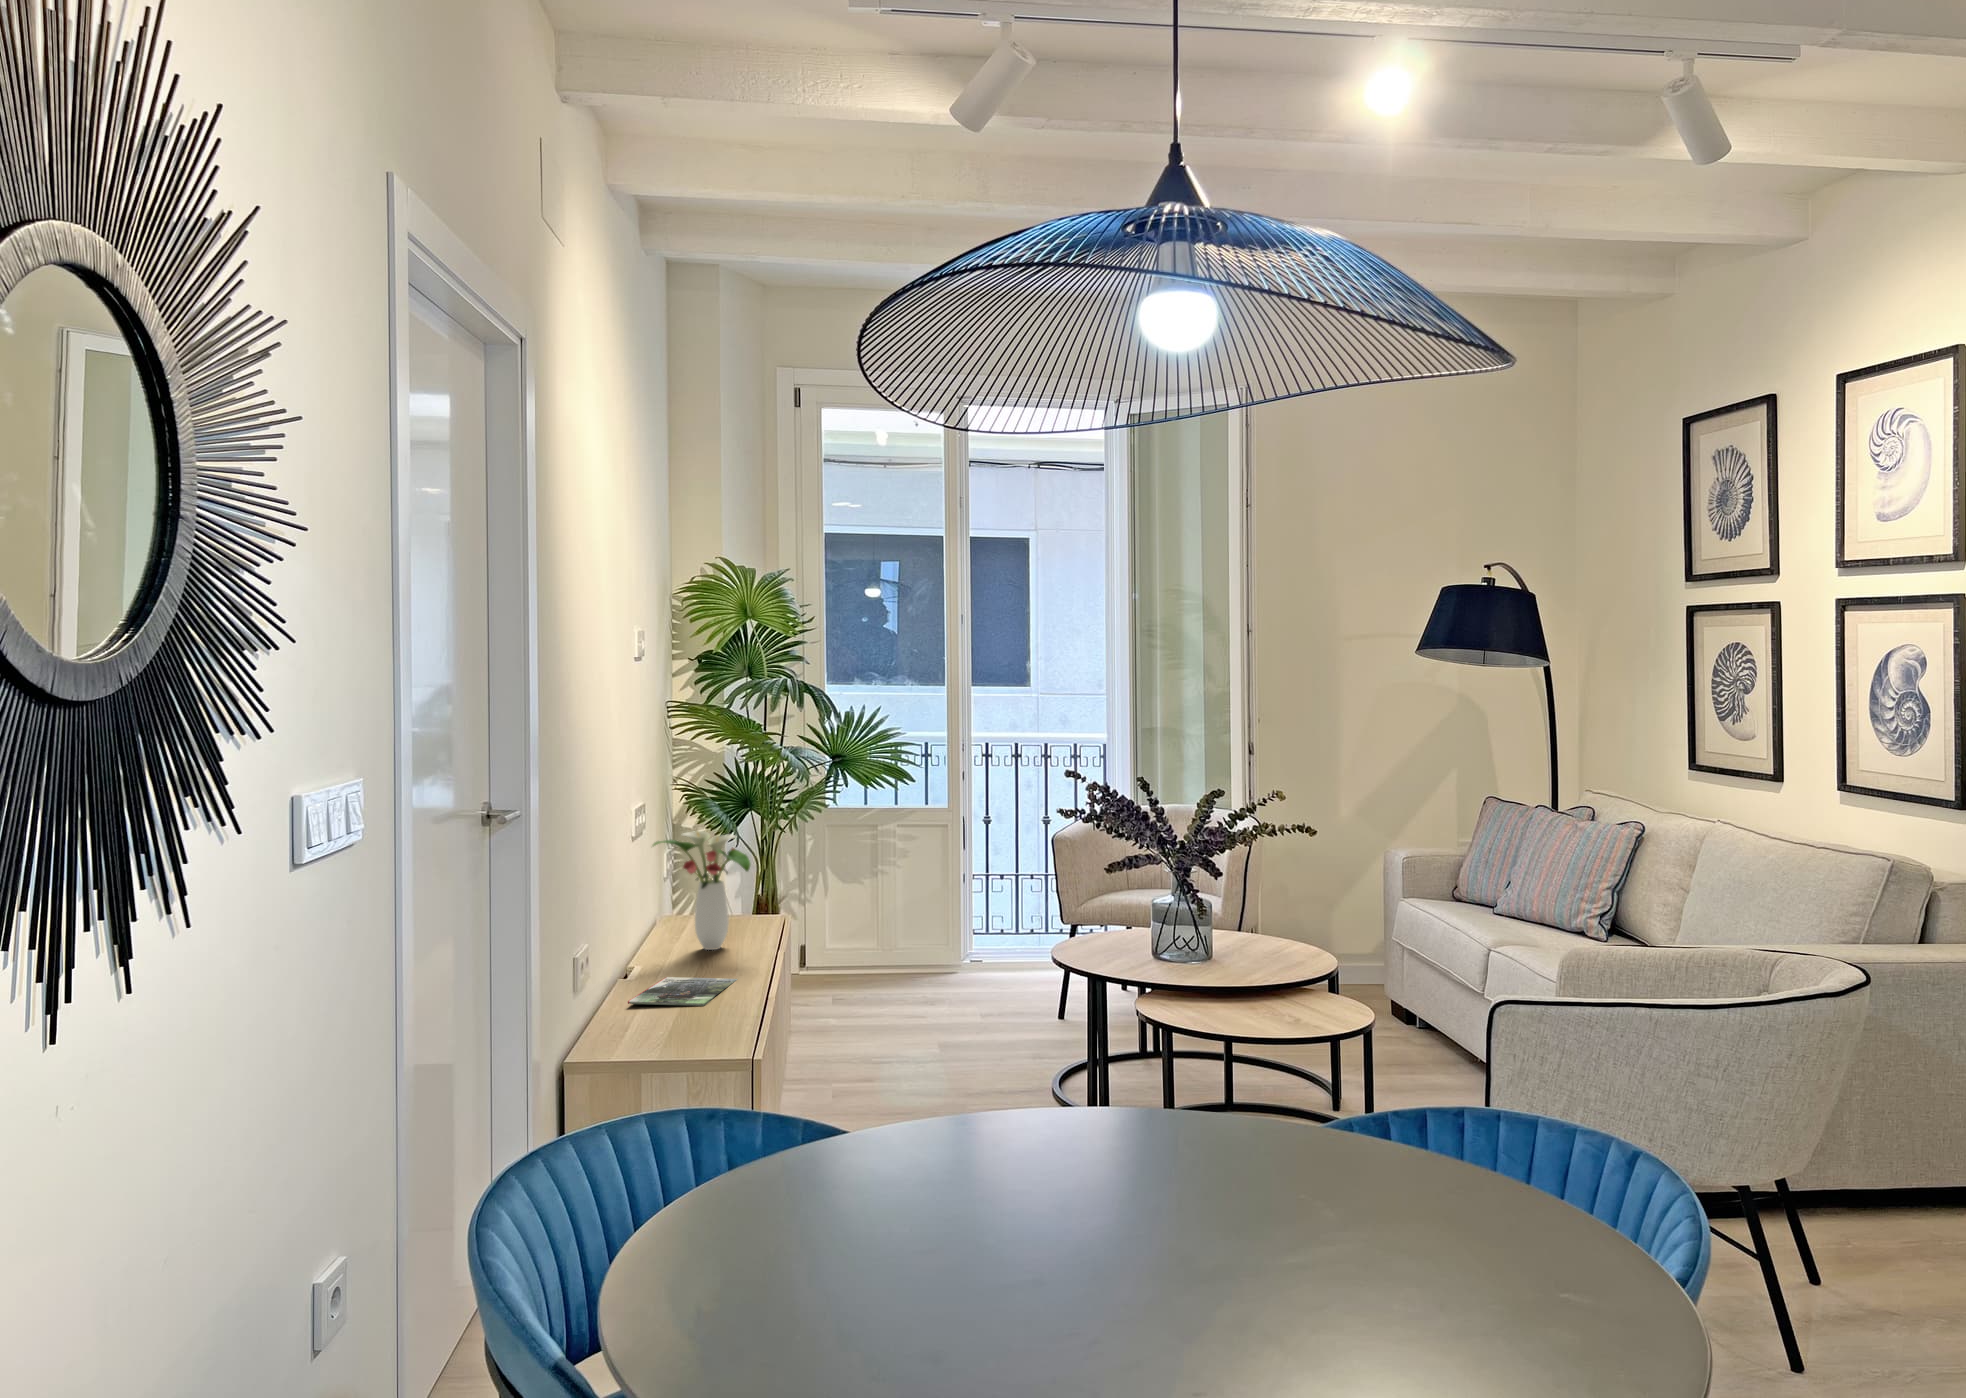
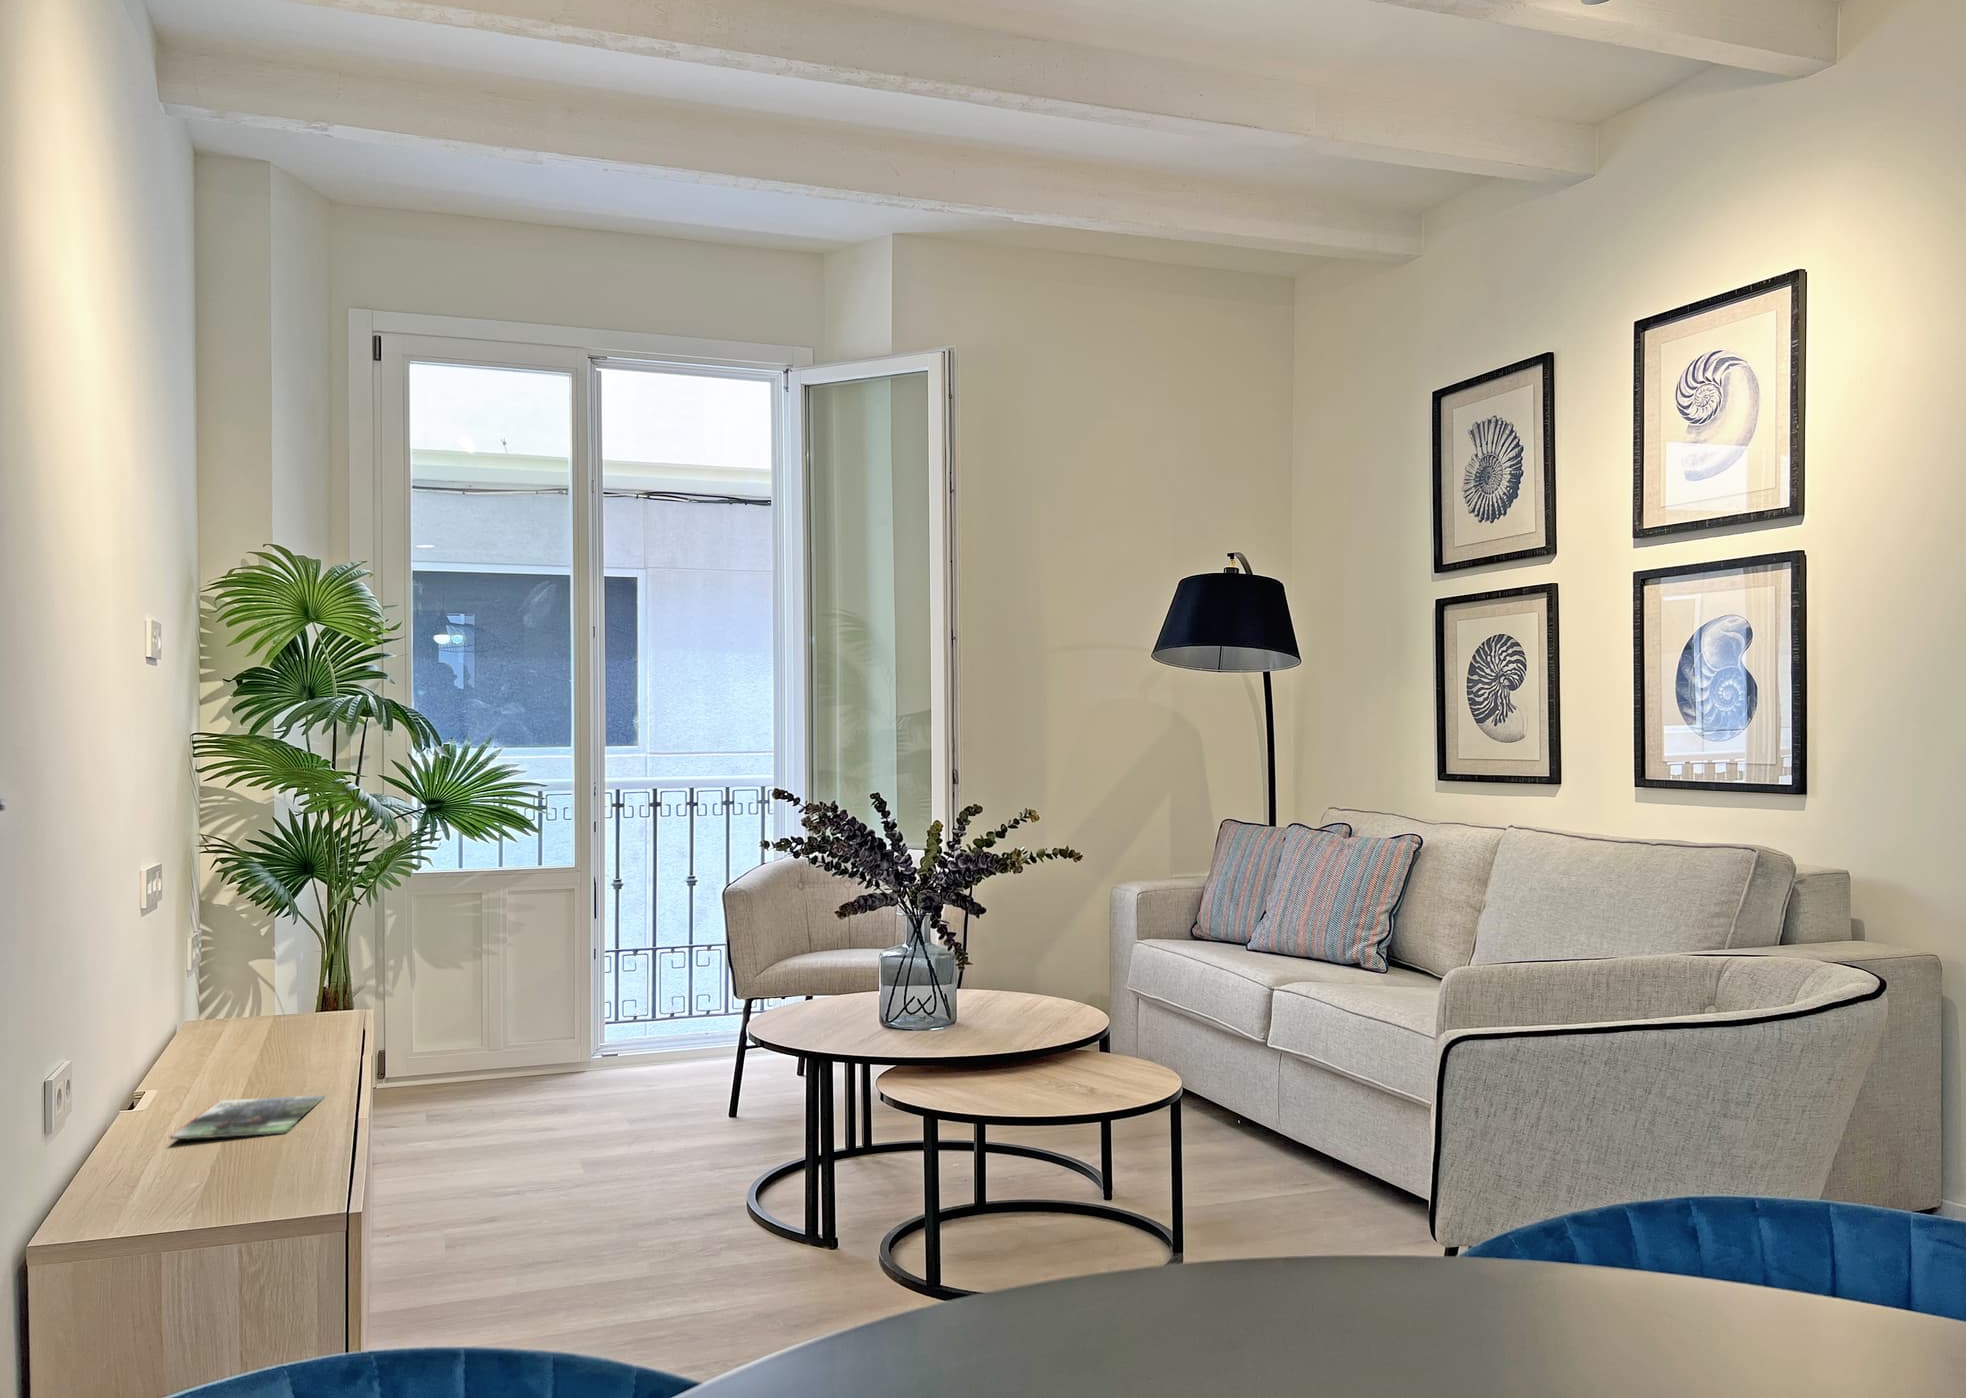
flower arrangement: present [653,831,750,950] -> none [188,900,335,1062]

